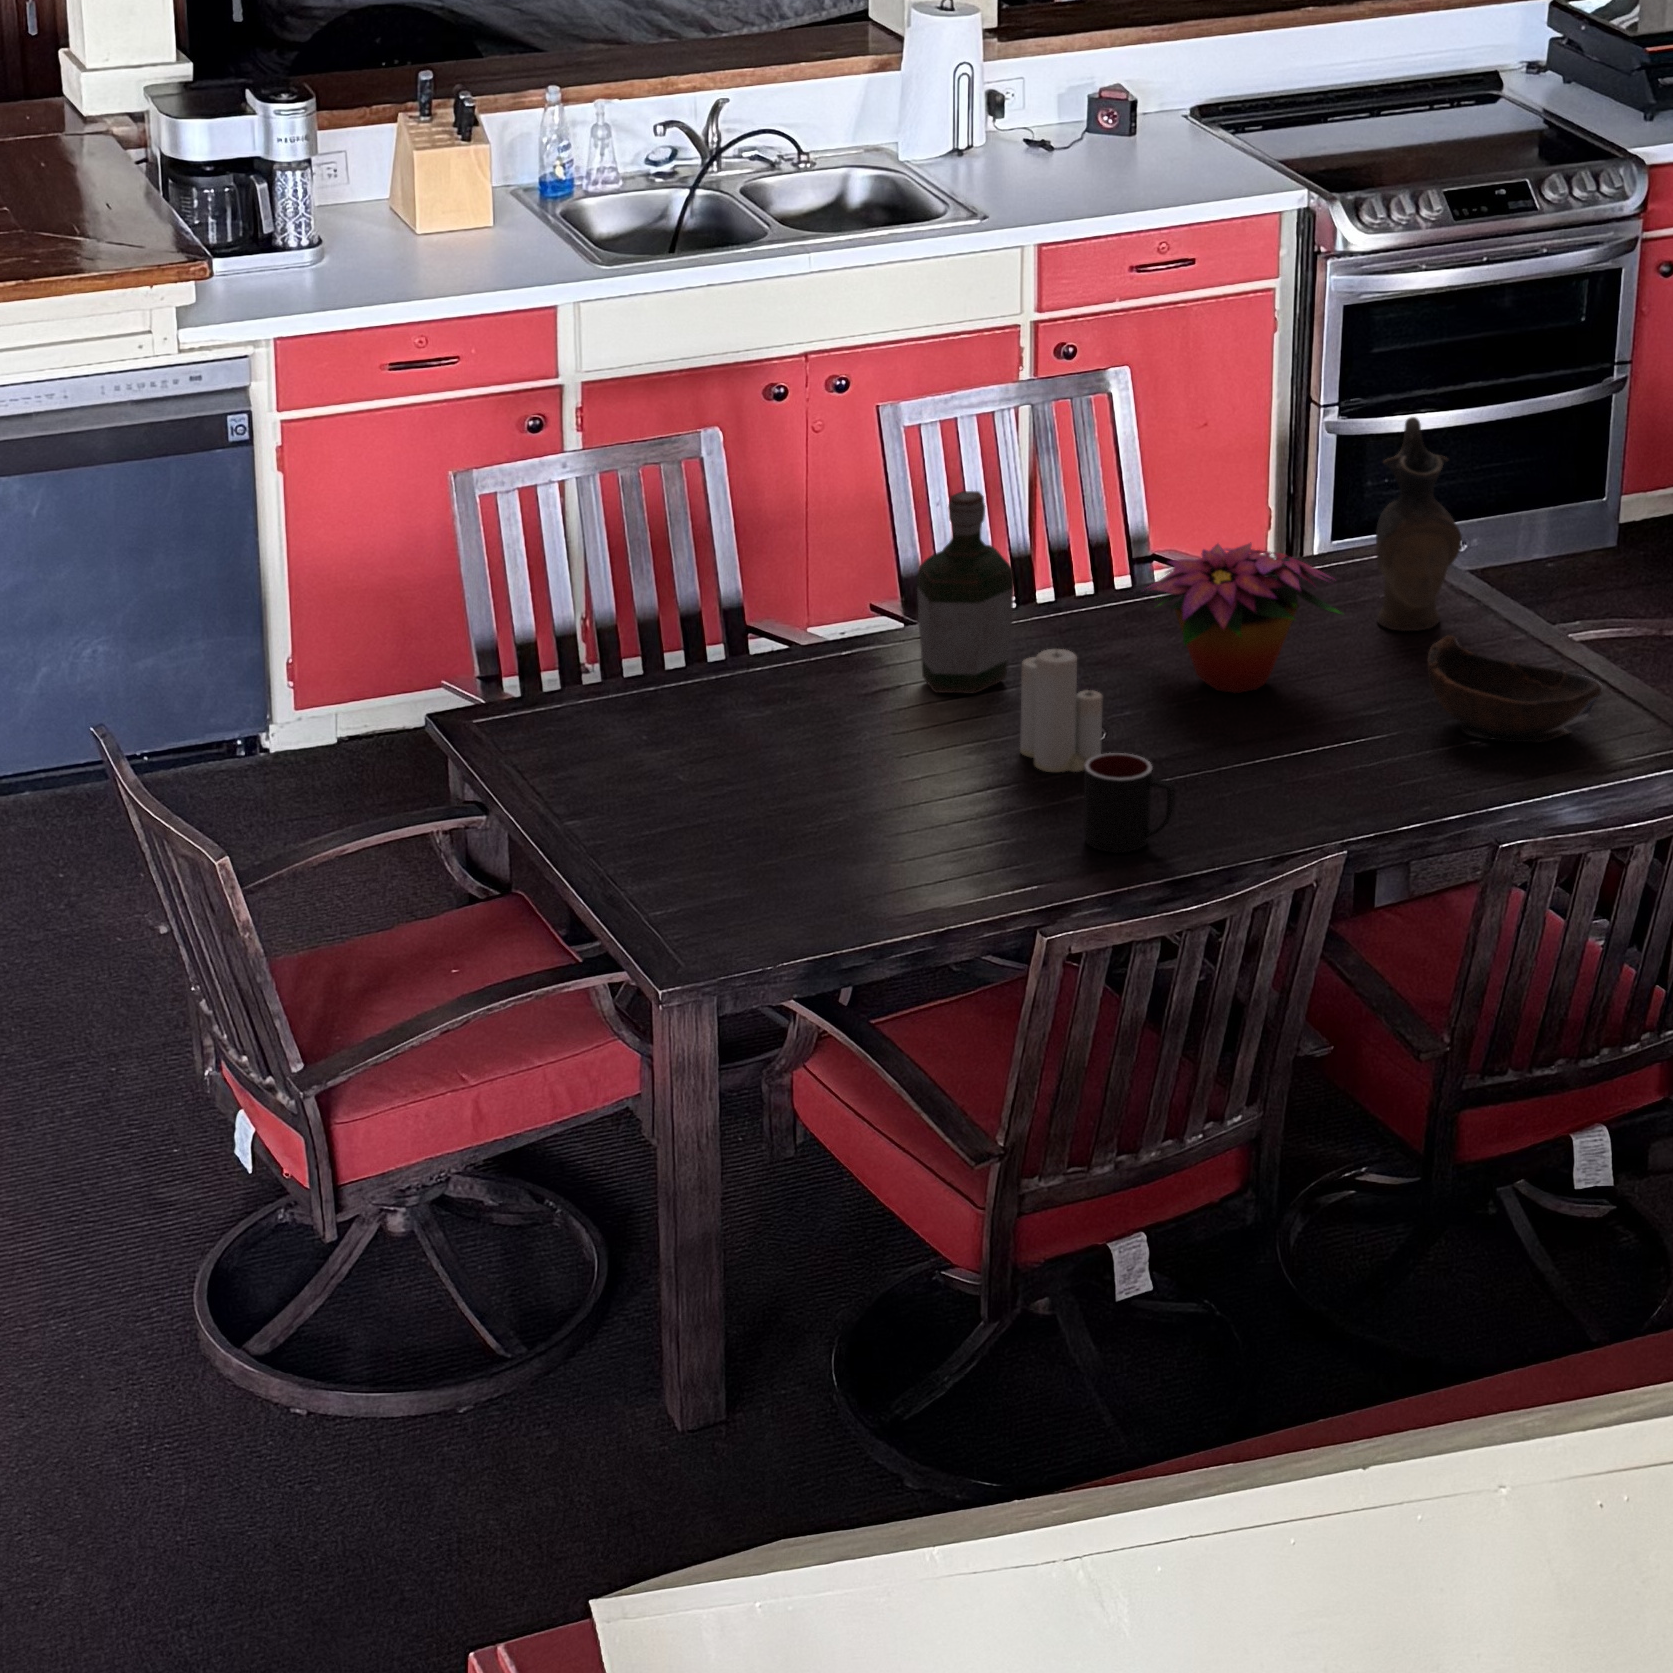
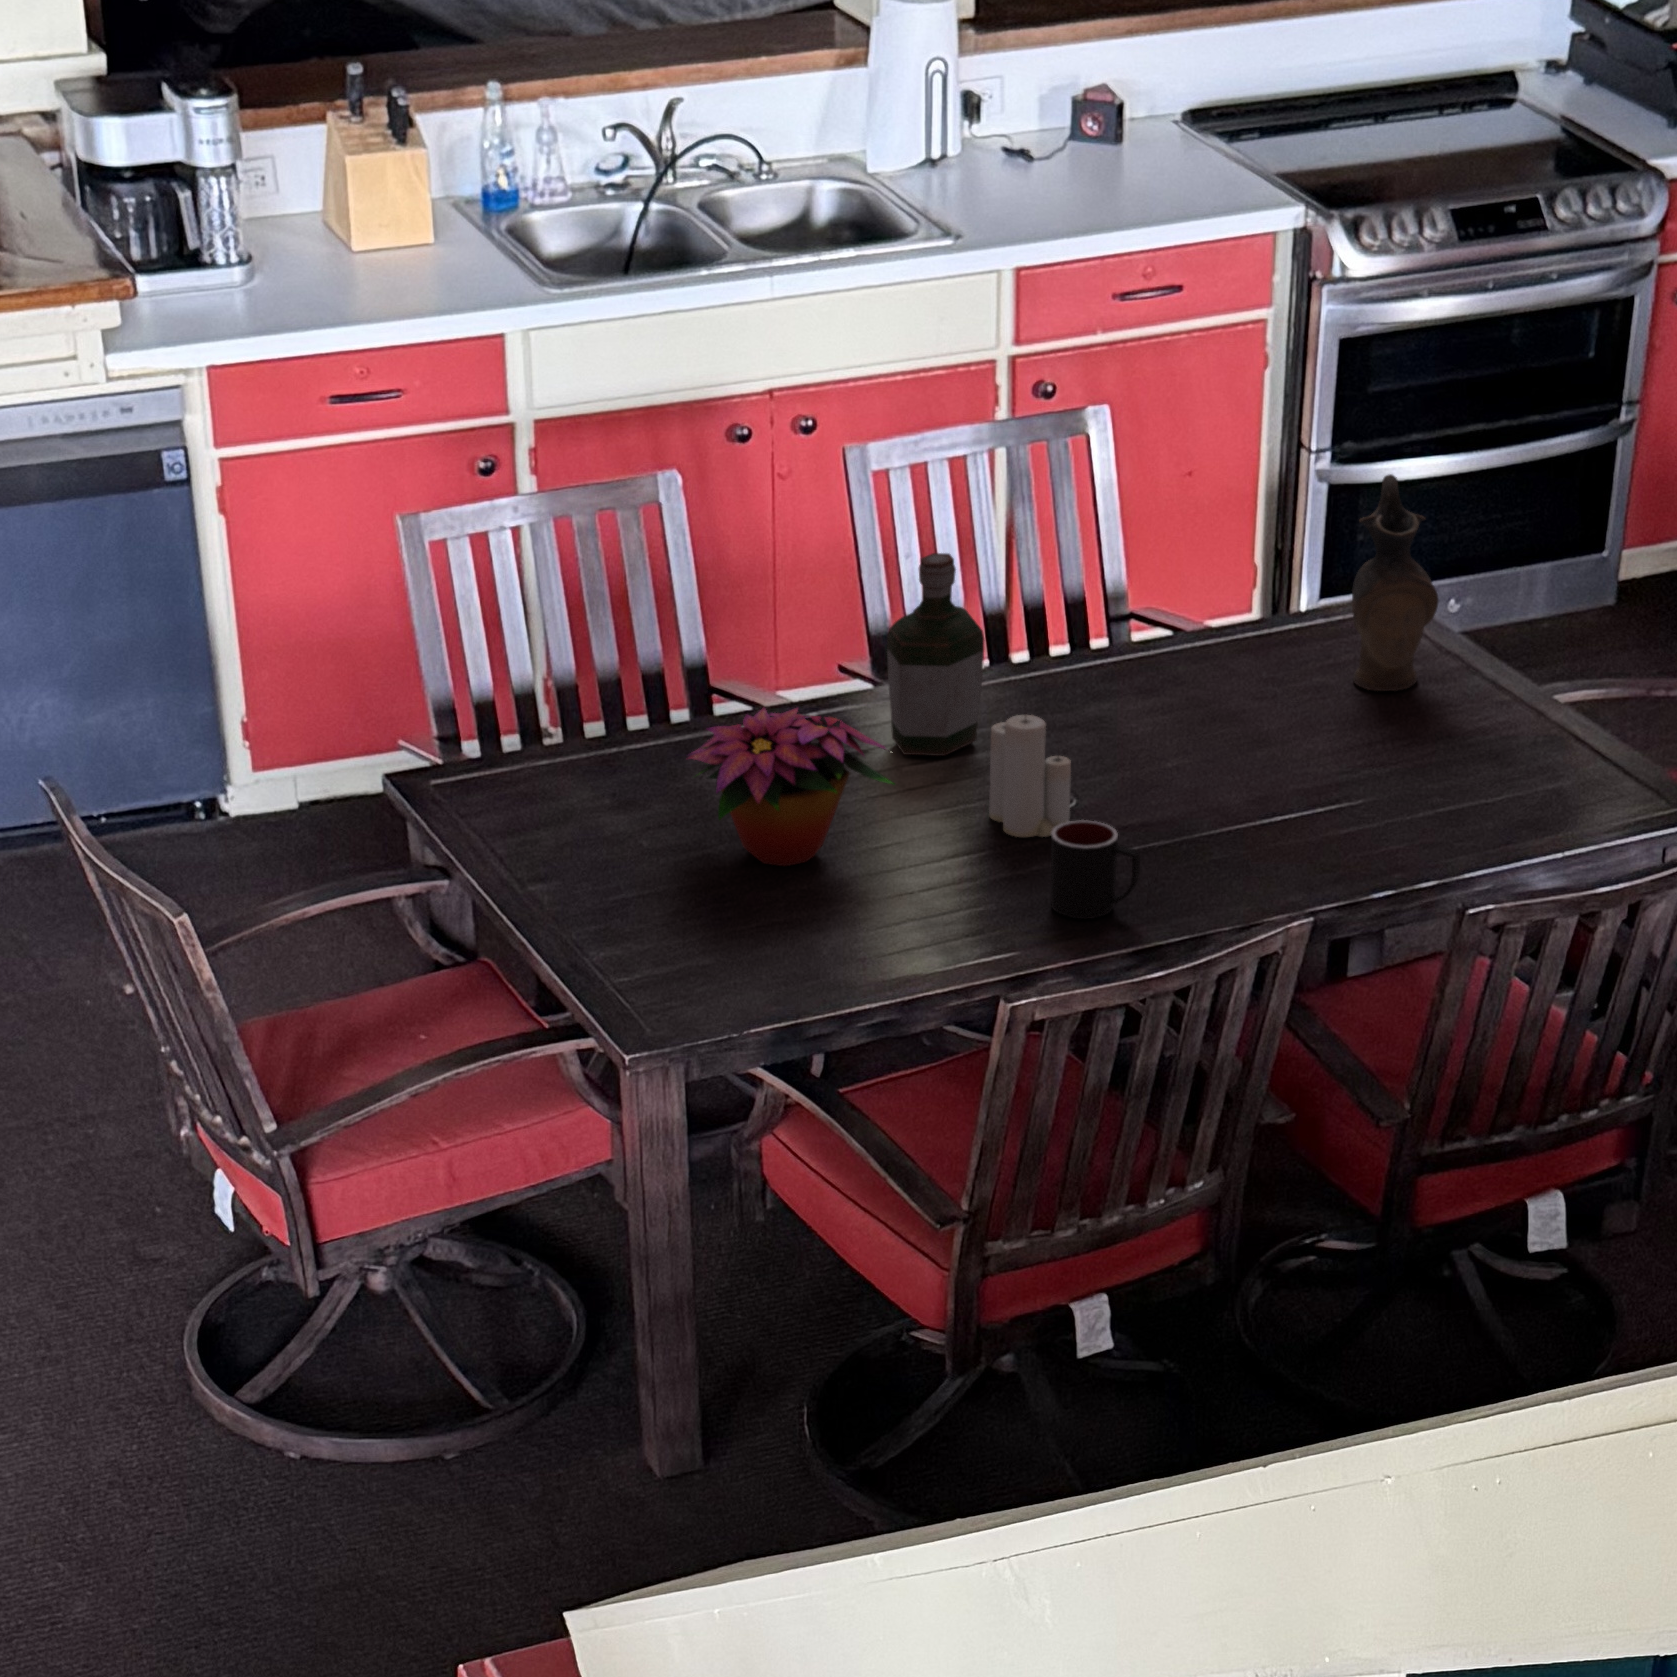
flower arrangement: present [1148,542,1341,693] -> present [688,708,894,866]
bowl: present [1428,635,1603,742] -> none [1397,700,1572,808]

